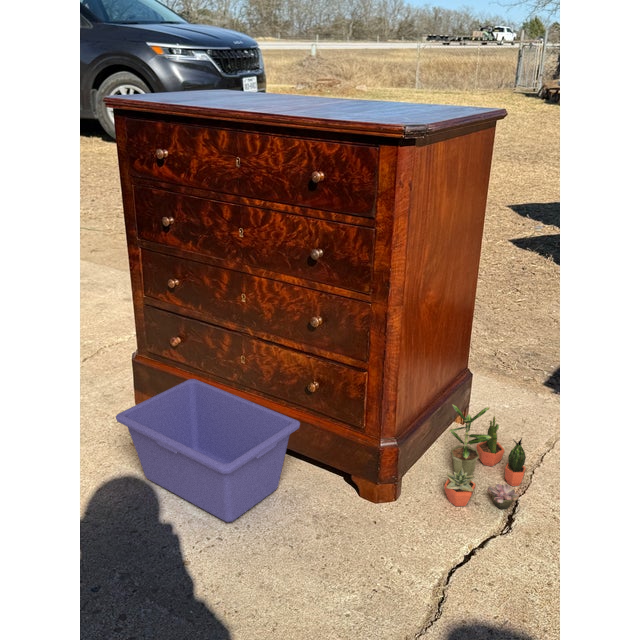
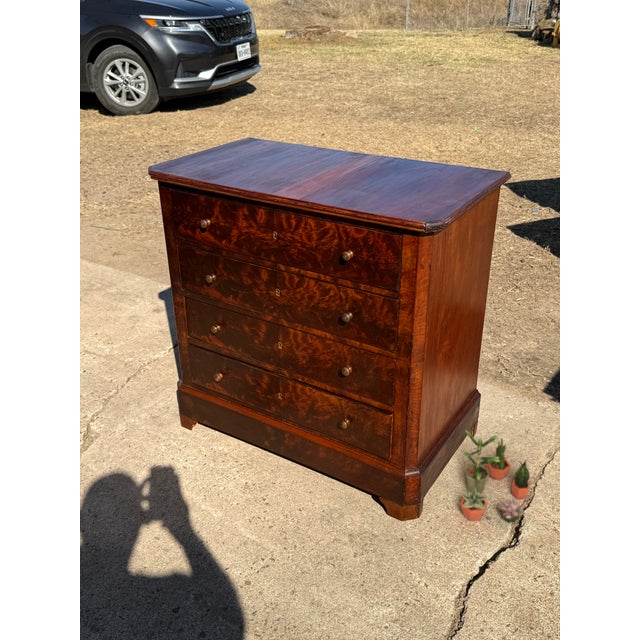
storage bin: present [116,379,300,522] -> none [174,412,335,544]

